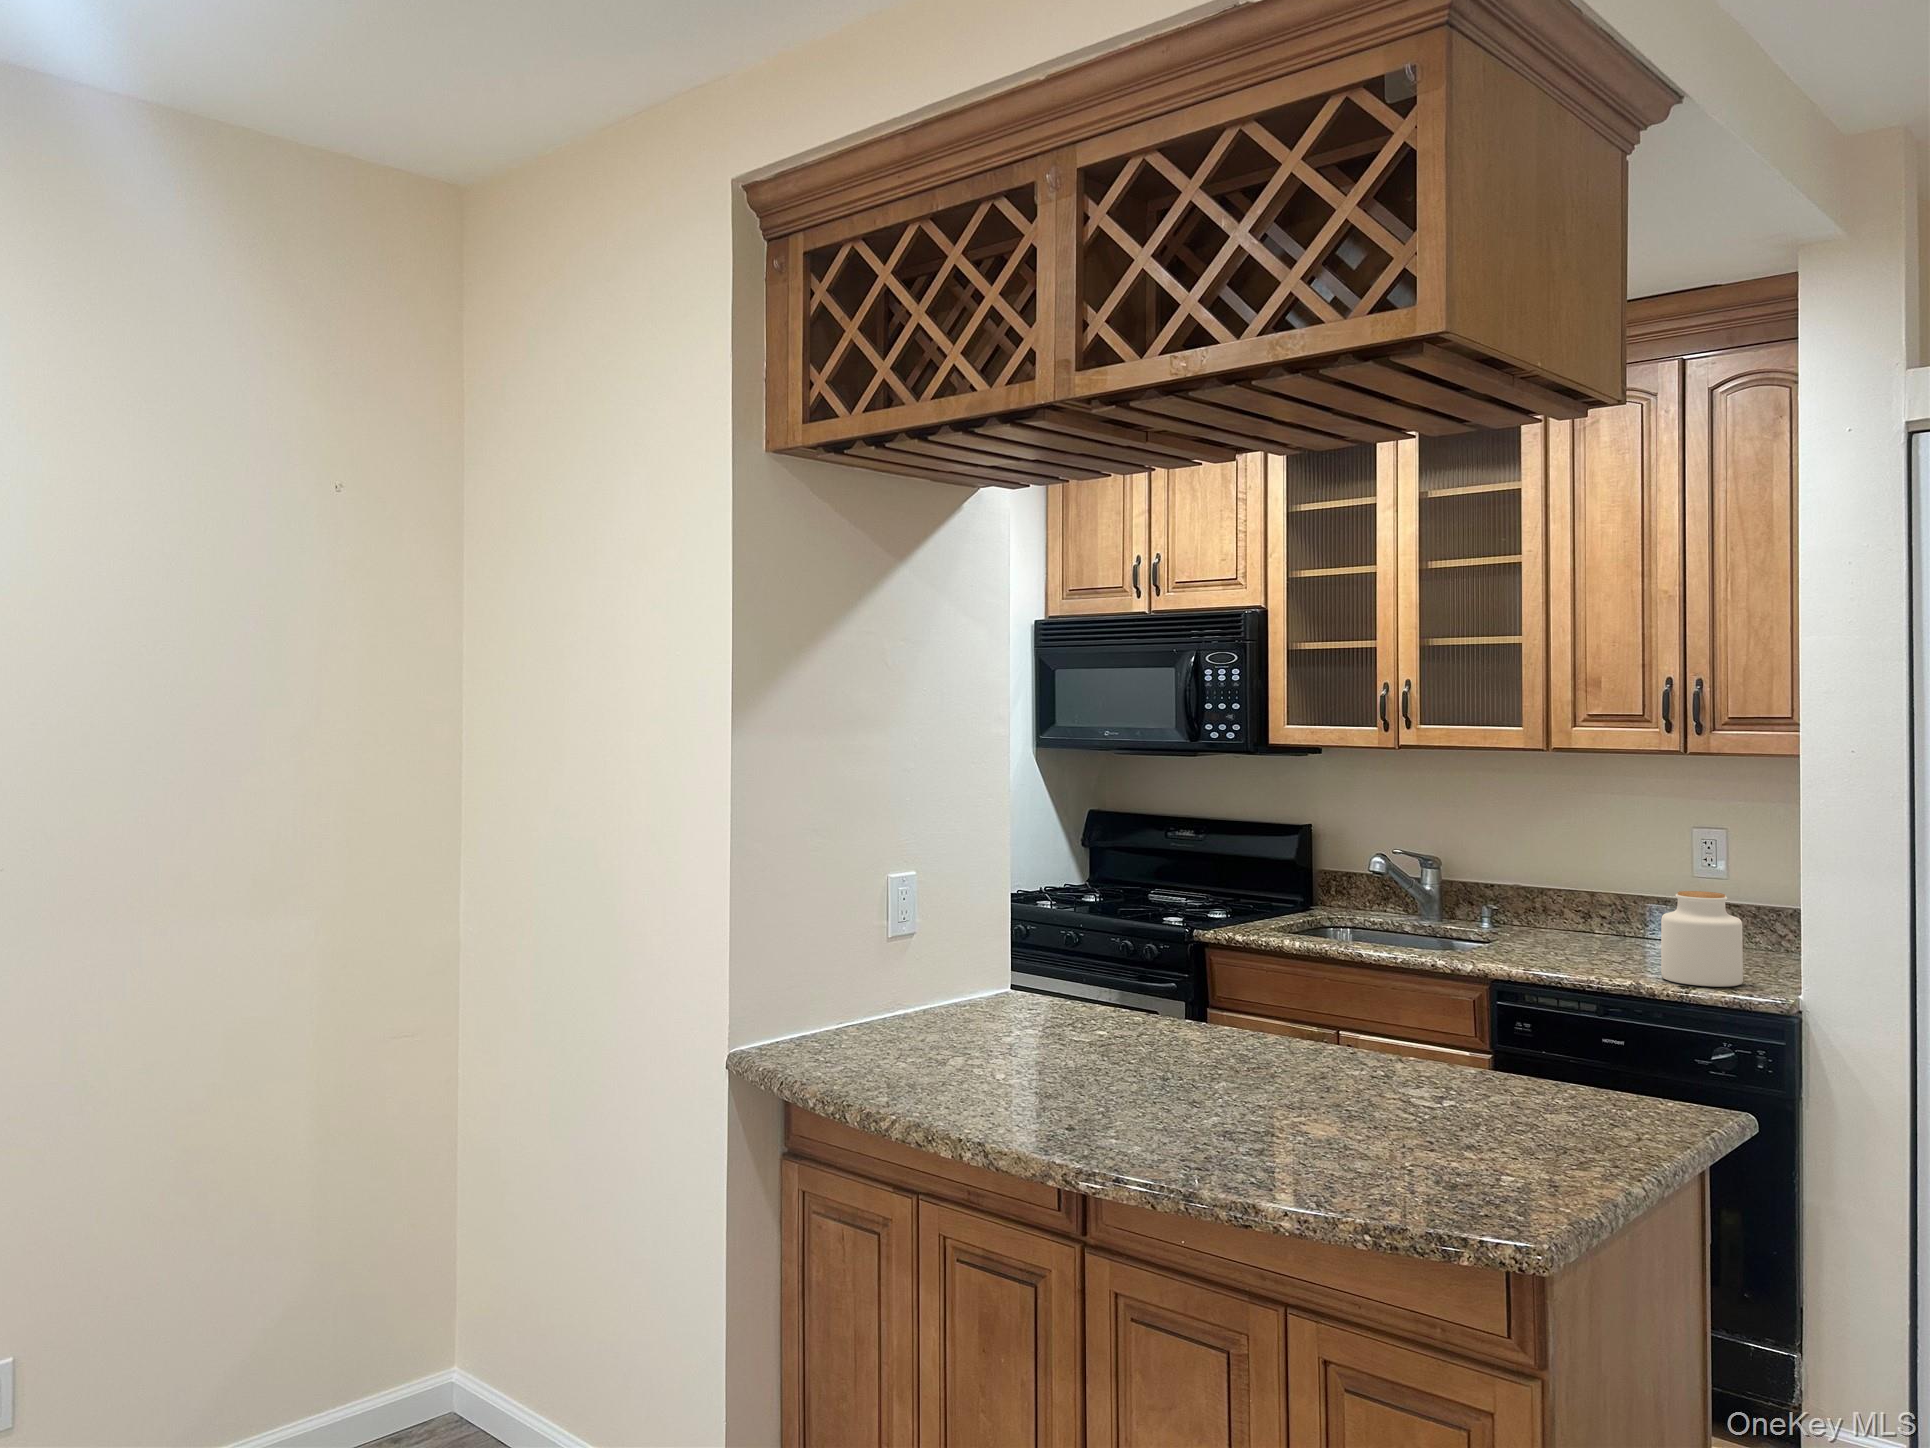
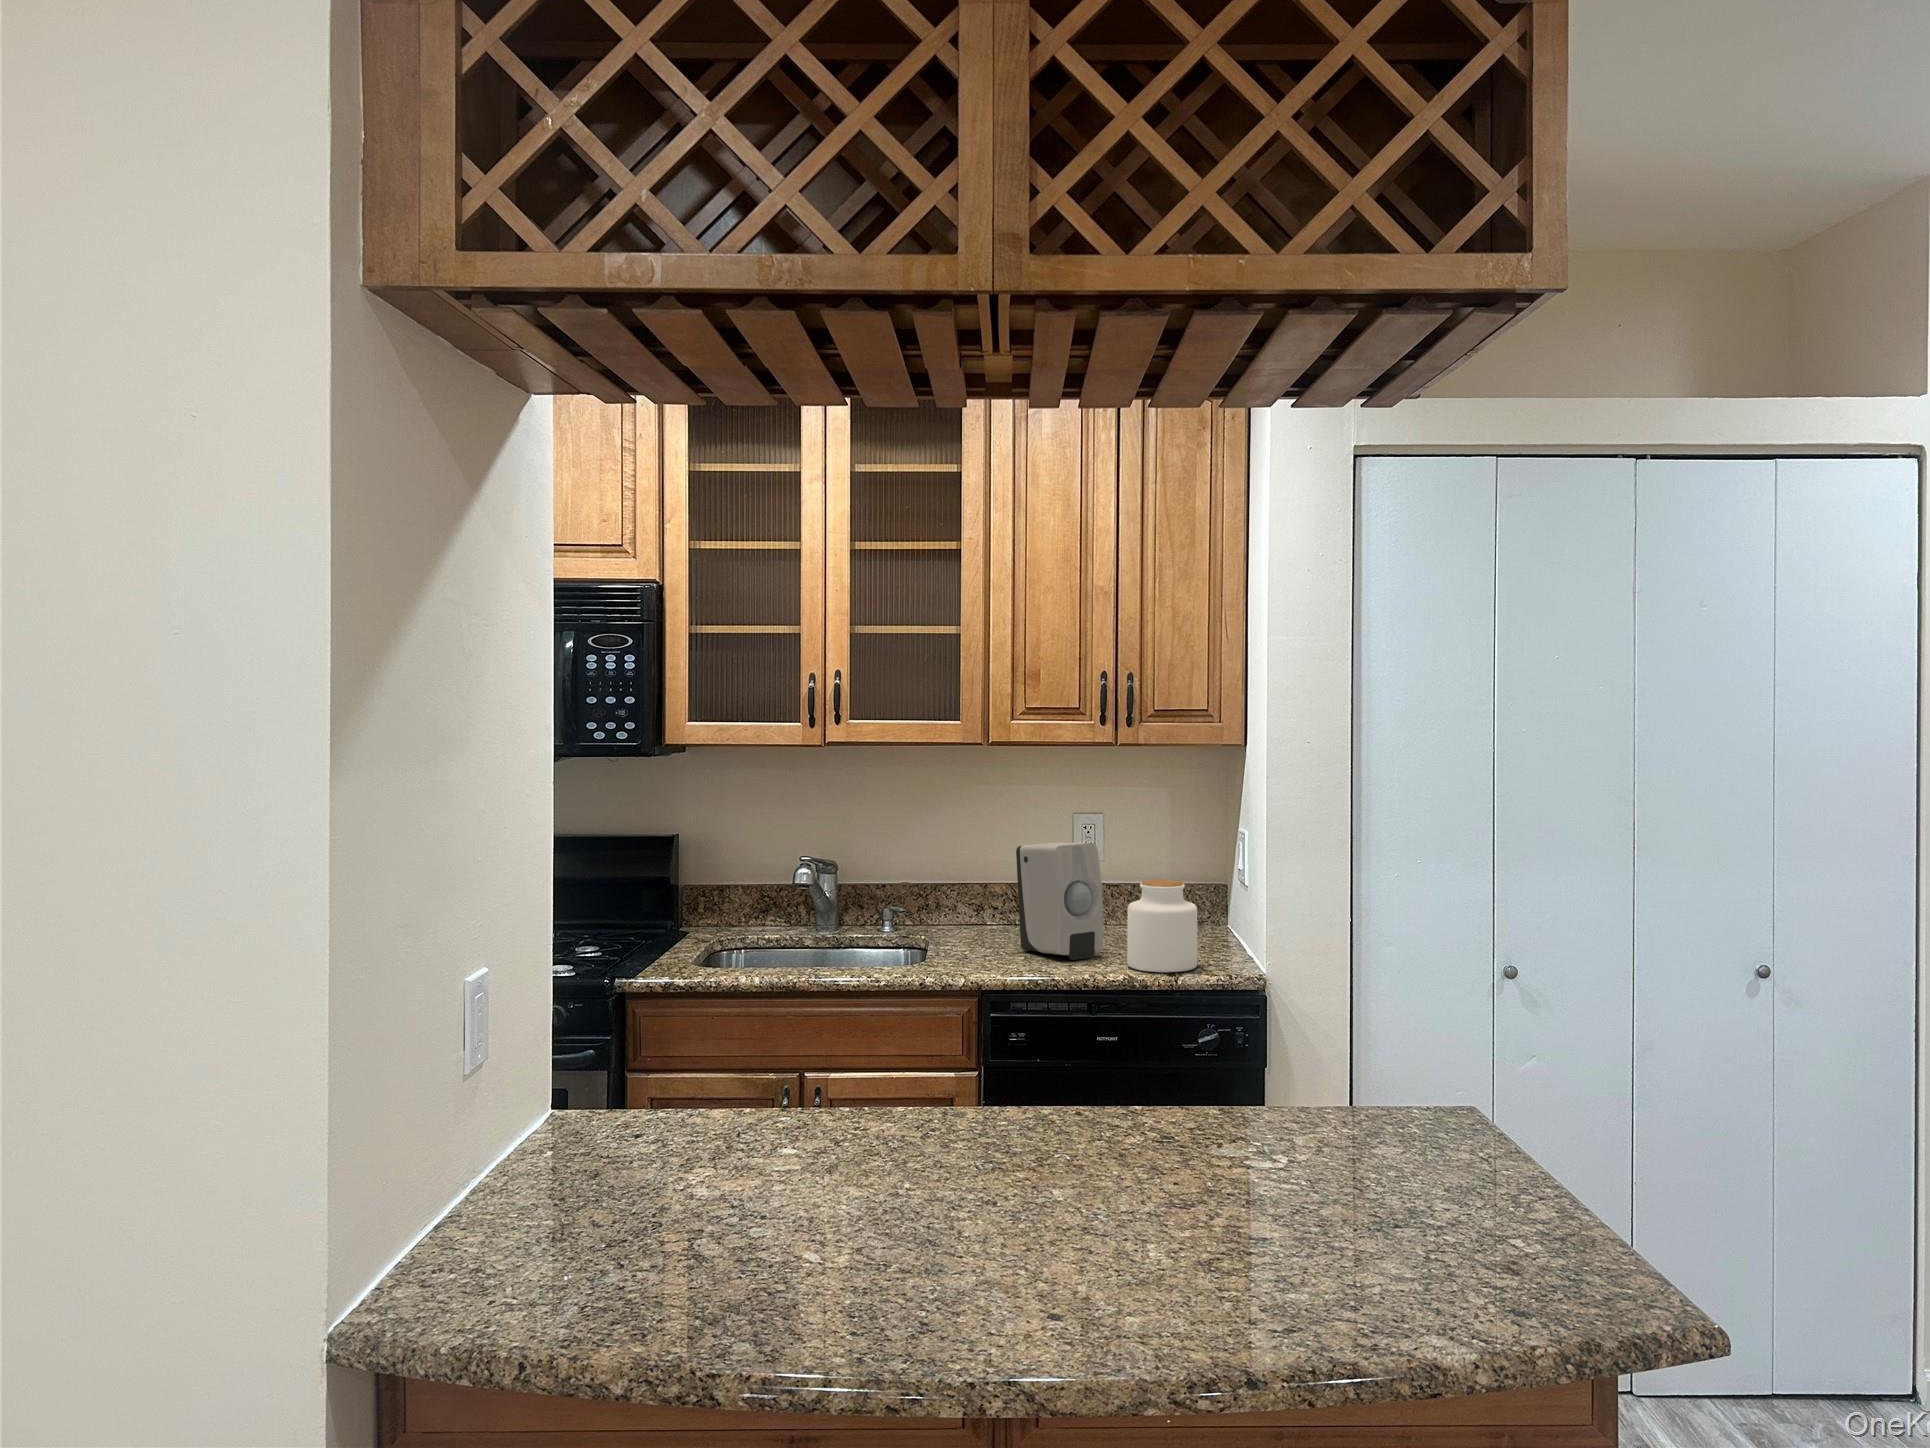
soap dispenser: none [1579,850,1656,966] -> present [1016,843,1103,960]

